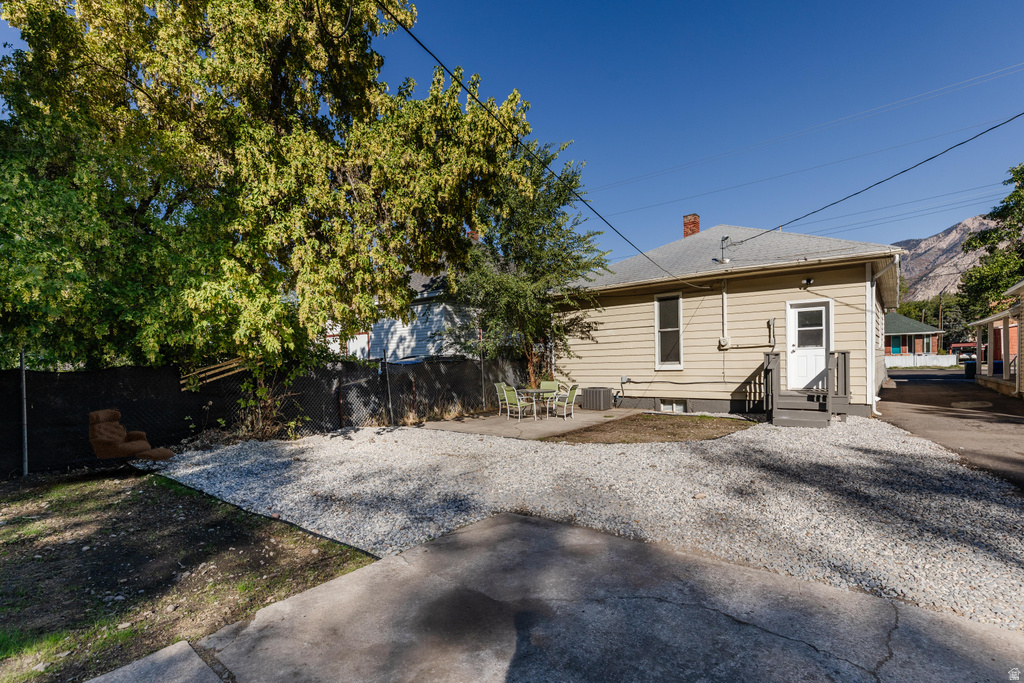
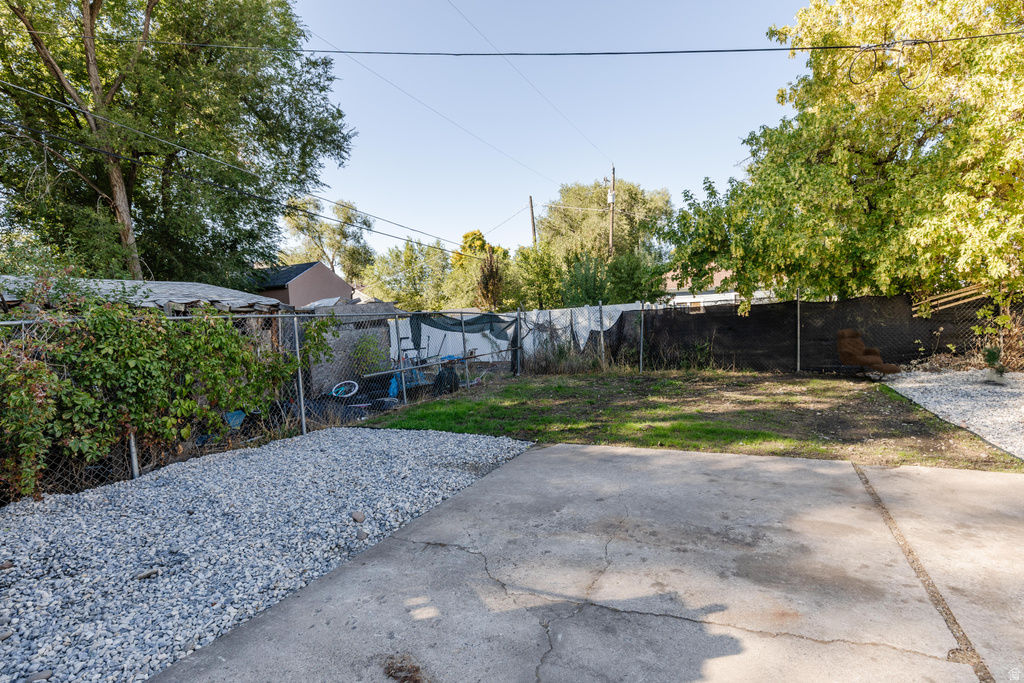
potted plant: none [245,413,272,451] -> present [982,347,1008,384]

